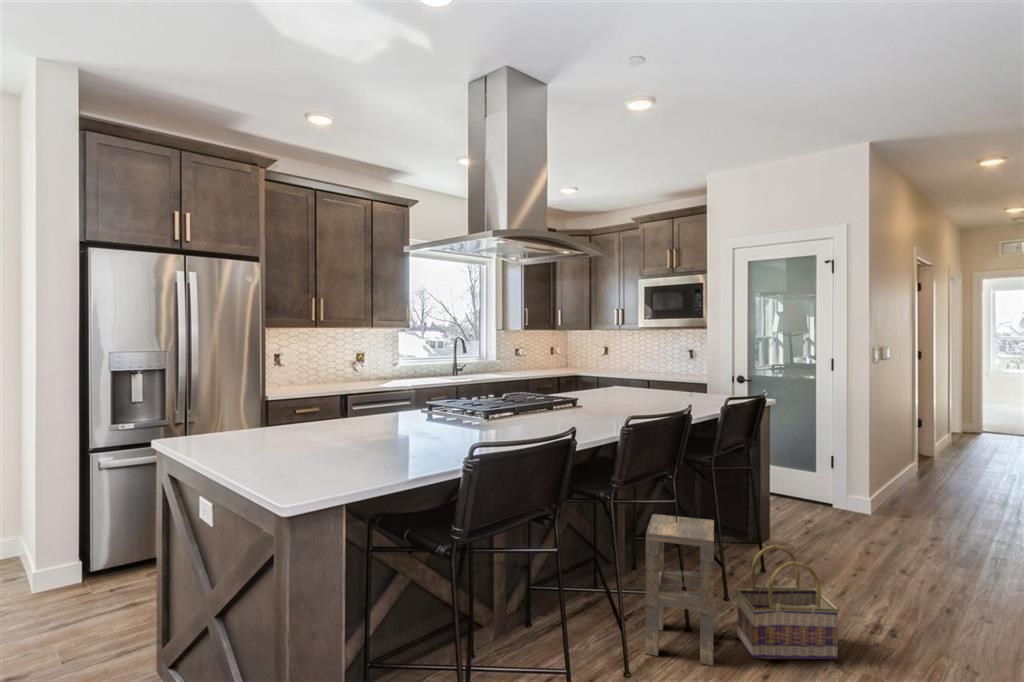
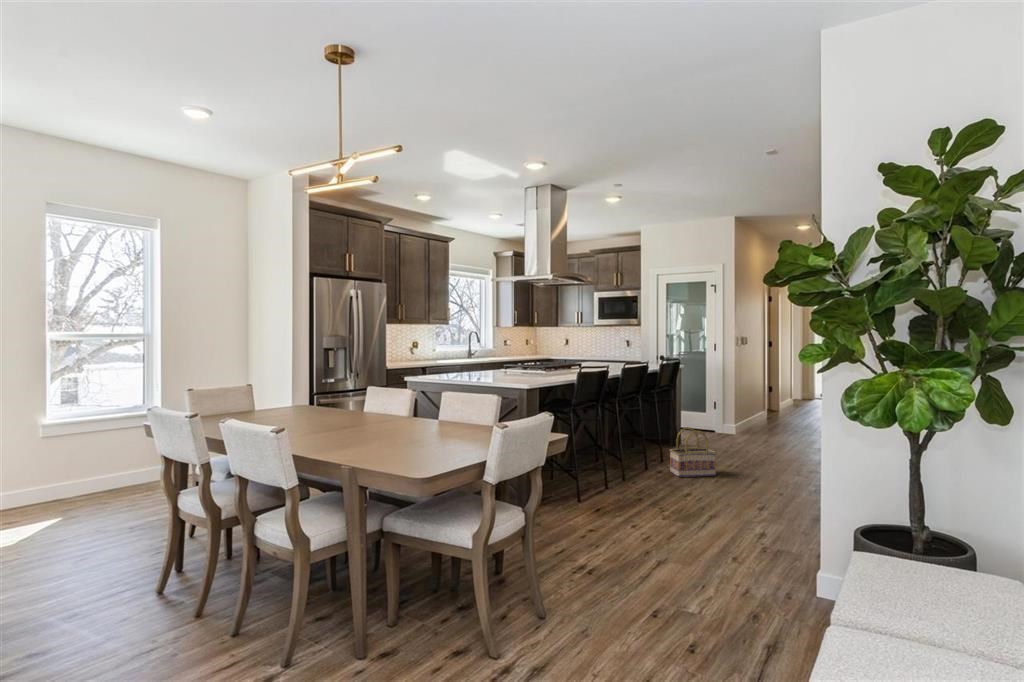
side table: present [645,514,714,665] -> none [629,415,661,479]

